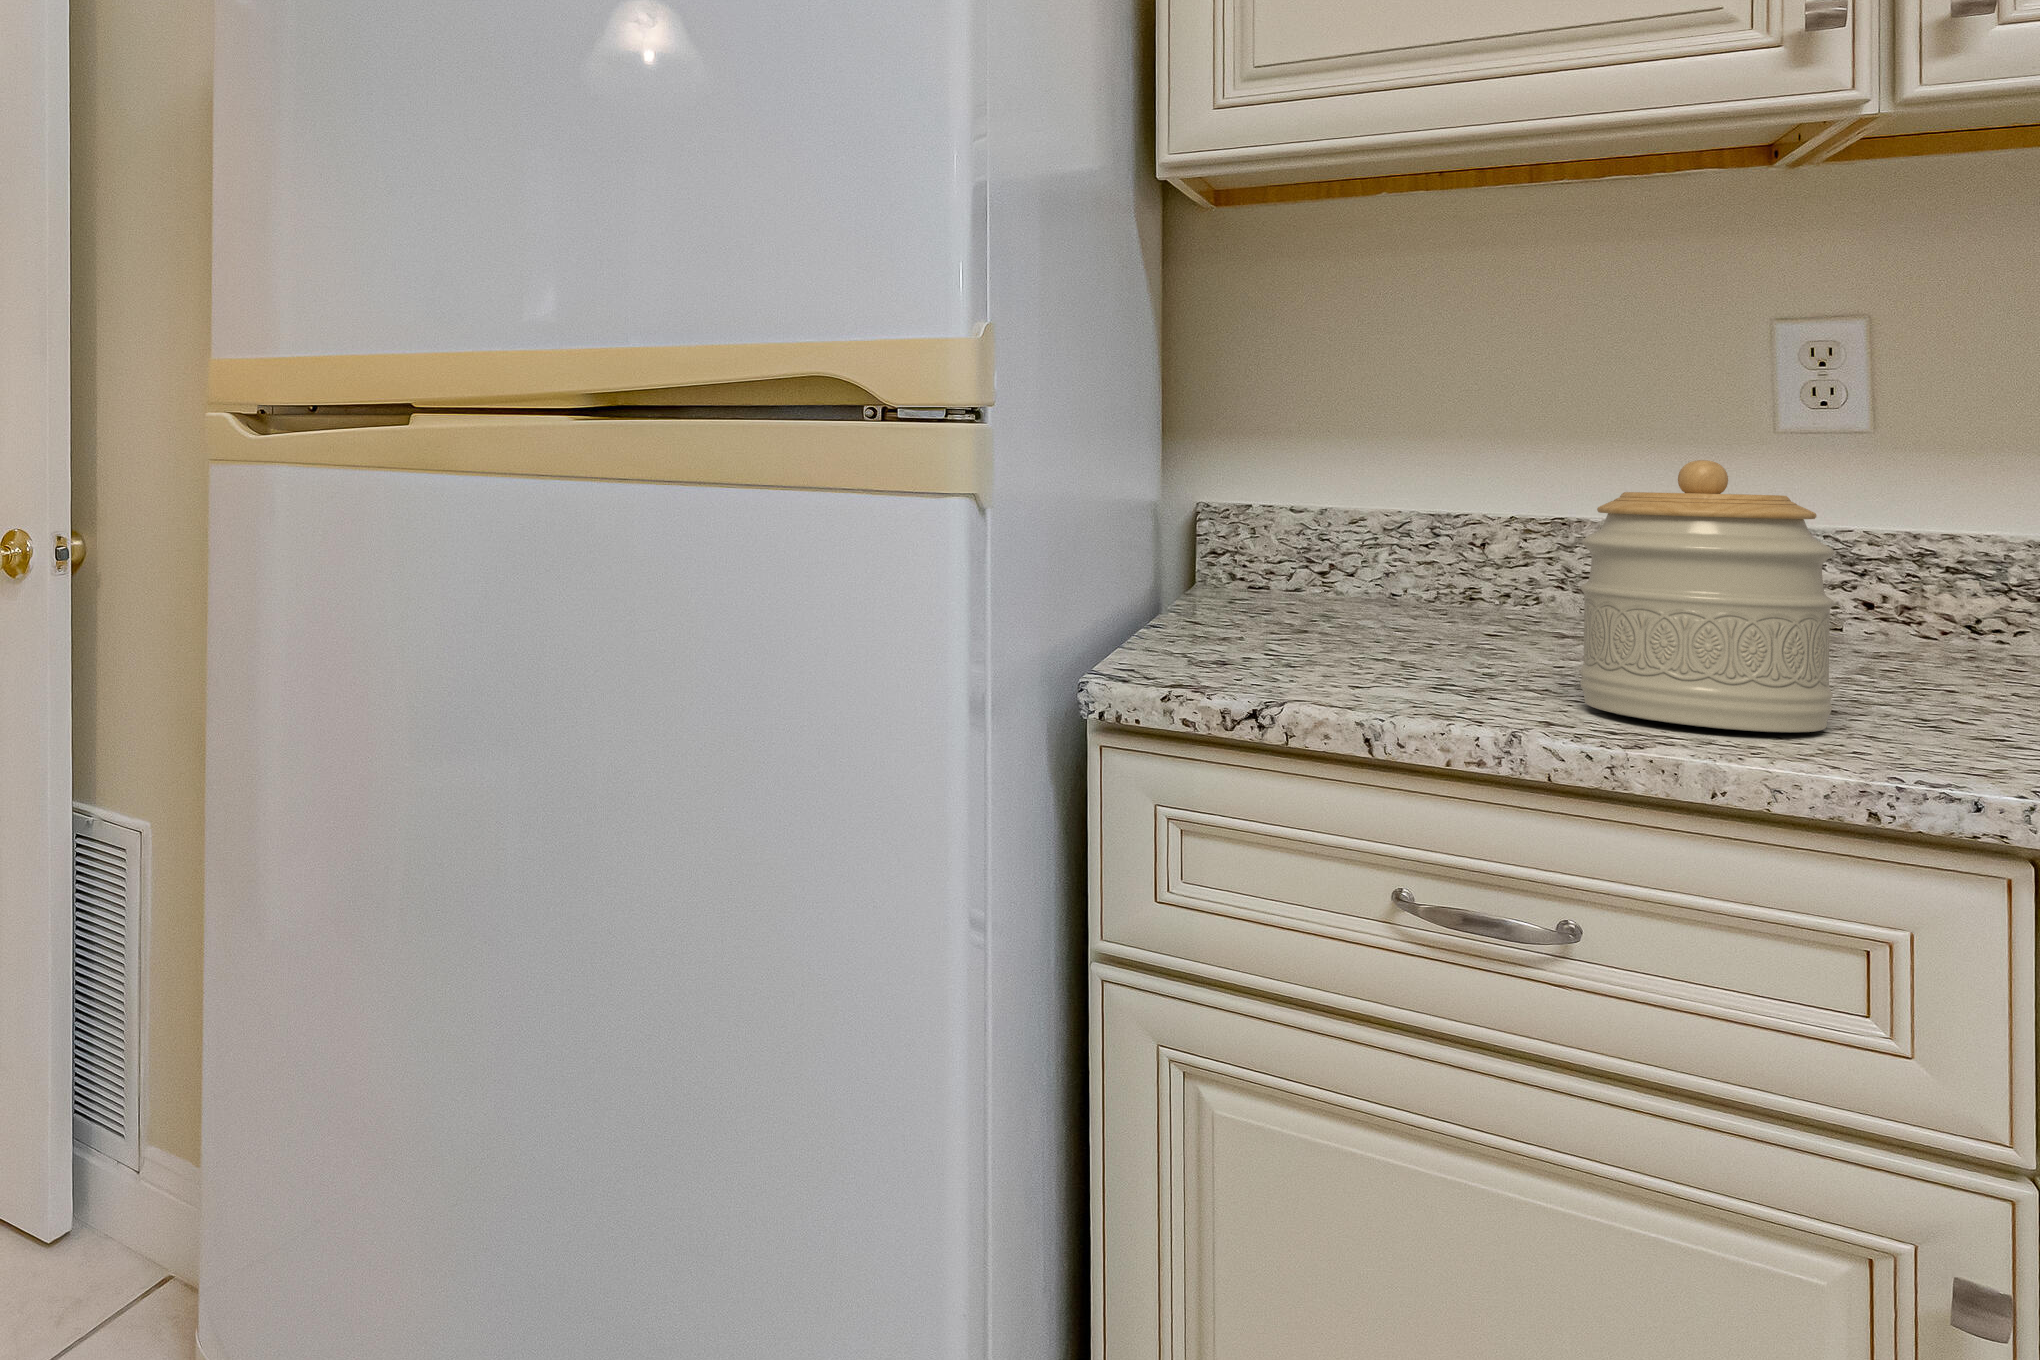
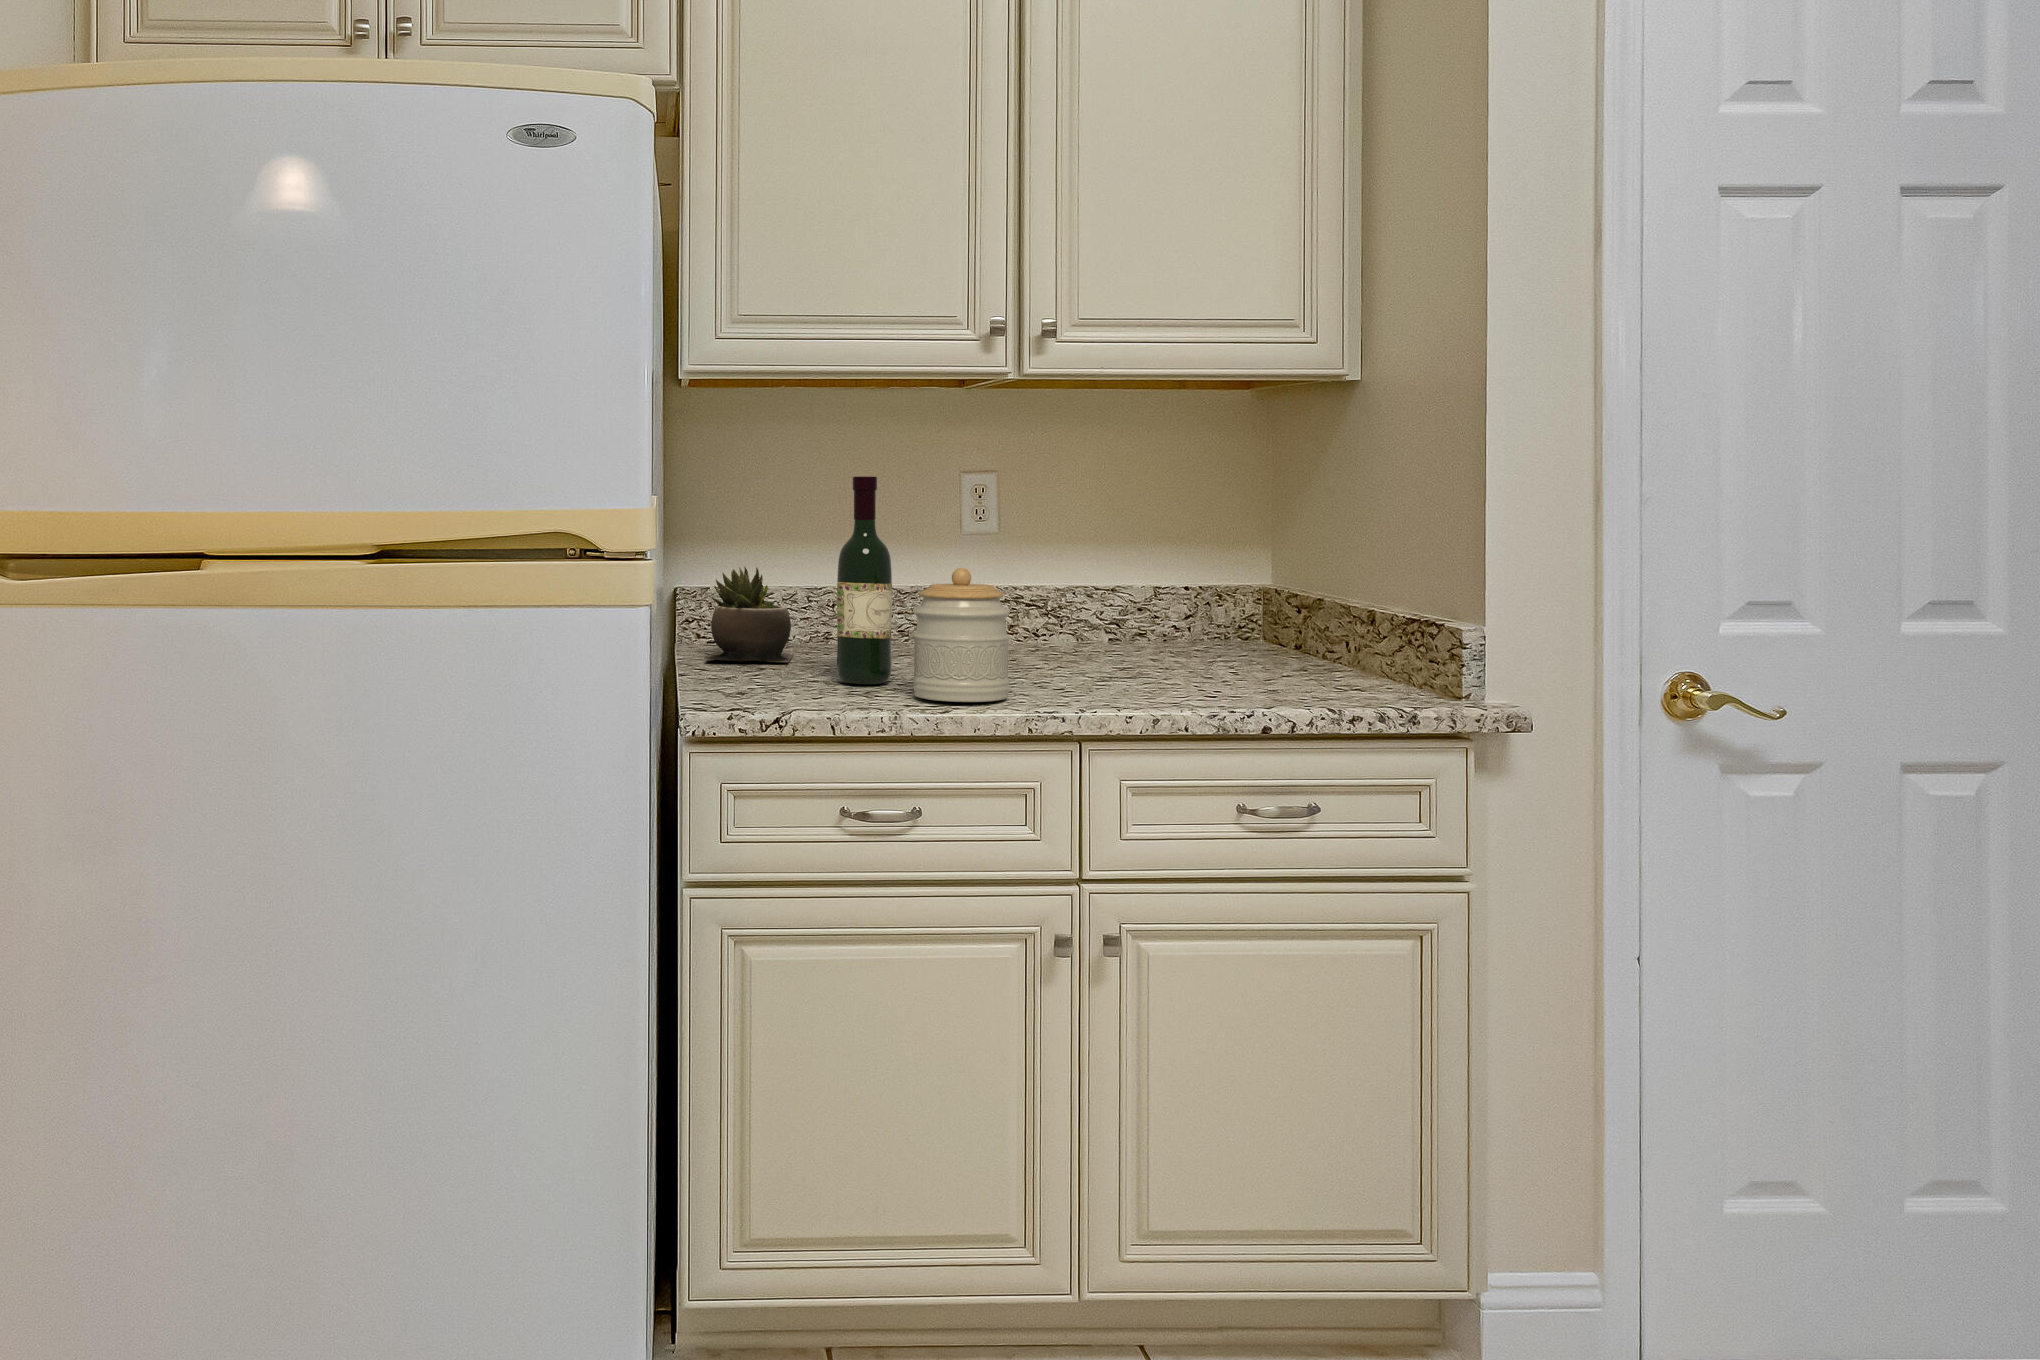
wine bottle: none [1444,309,1563,675] -> present [837,476,892,684]
succulent plant: none [1244,481,1422,629] -> present [704,567,793,662]

